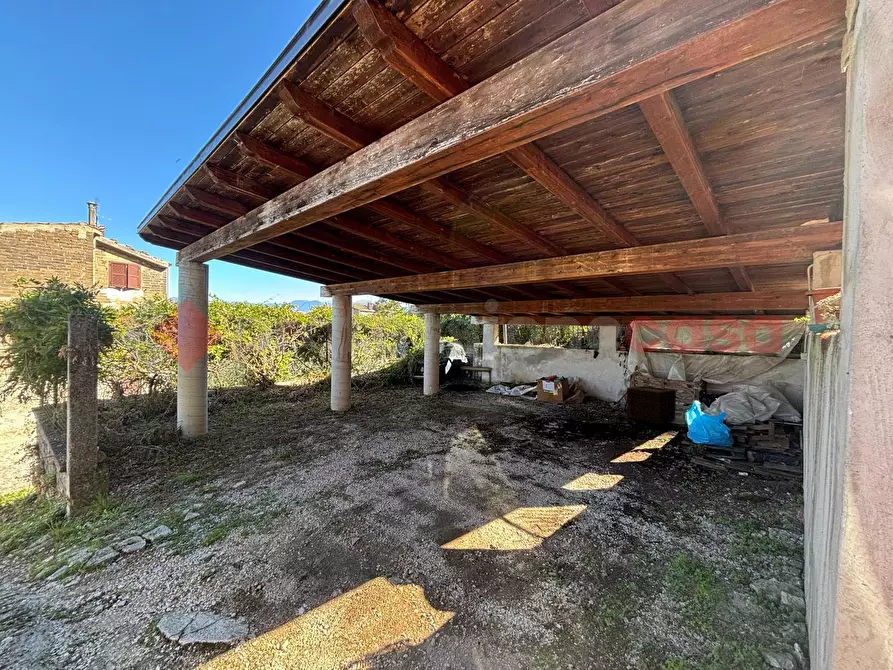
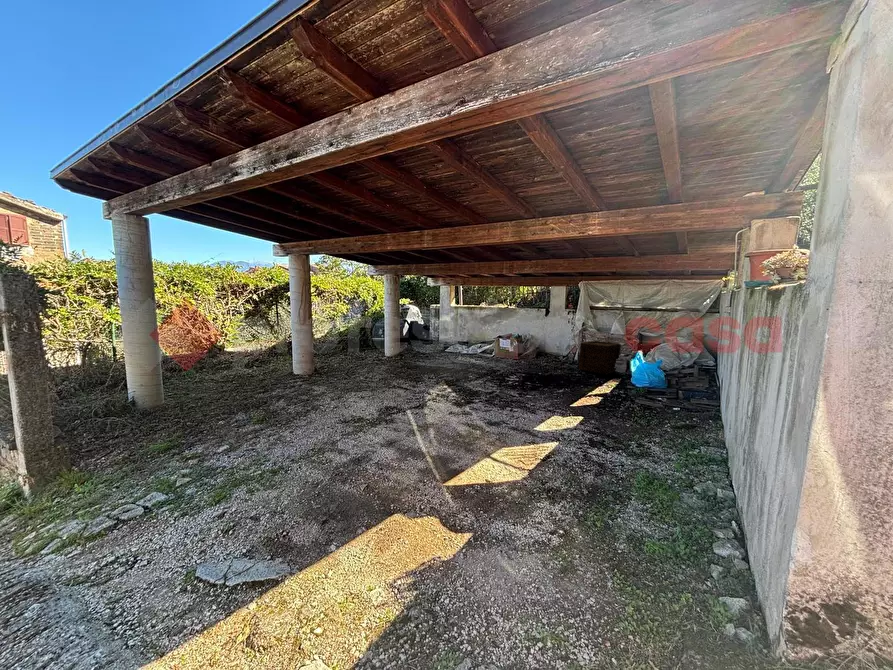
round table: present [460,366,493,390] -> none [420,327,454,350]

